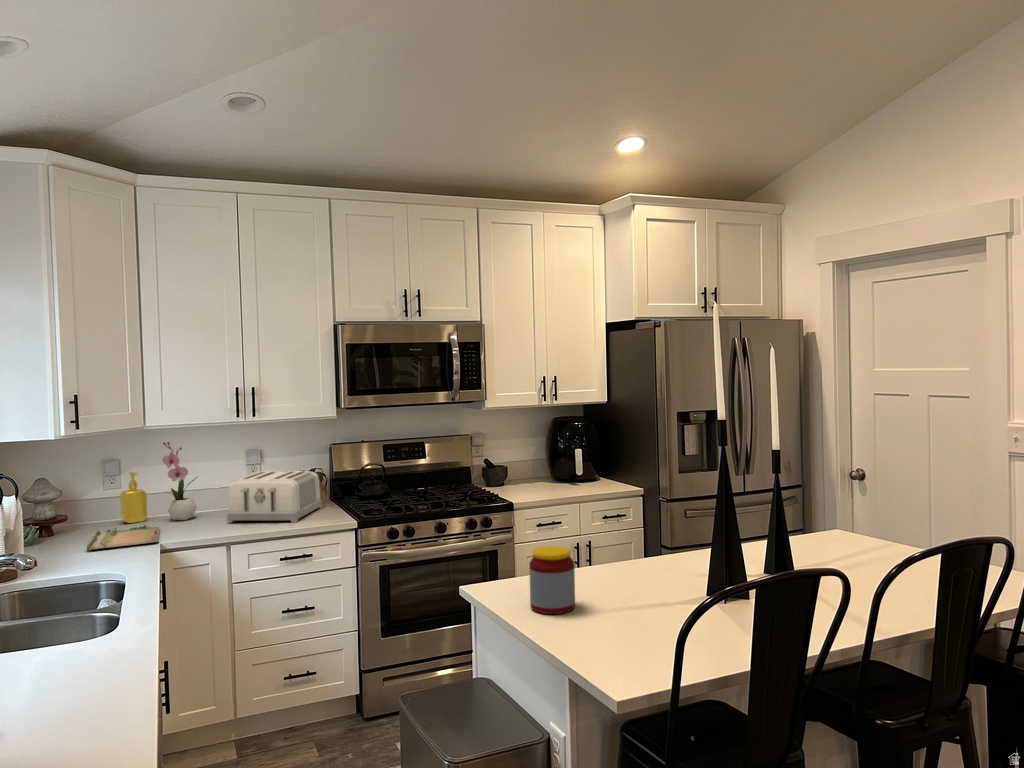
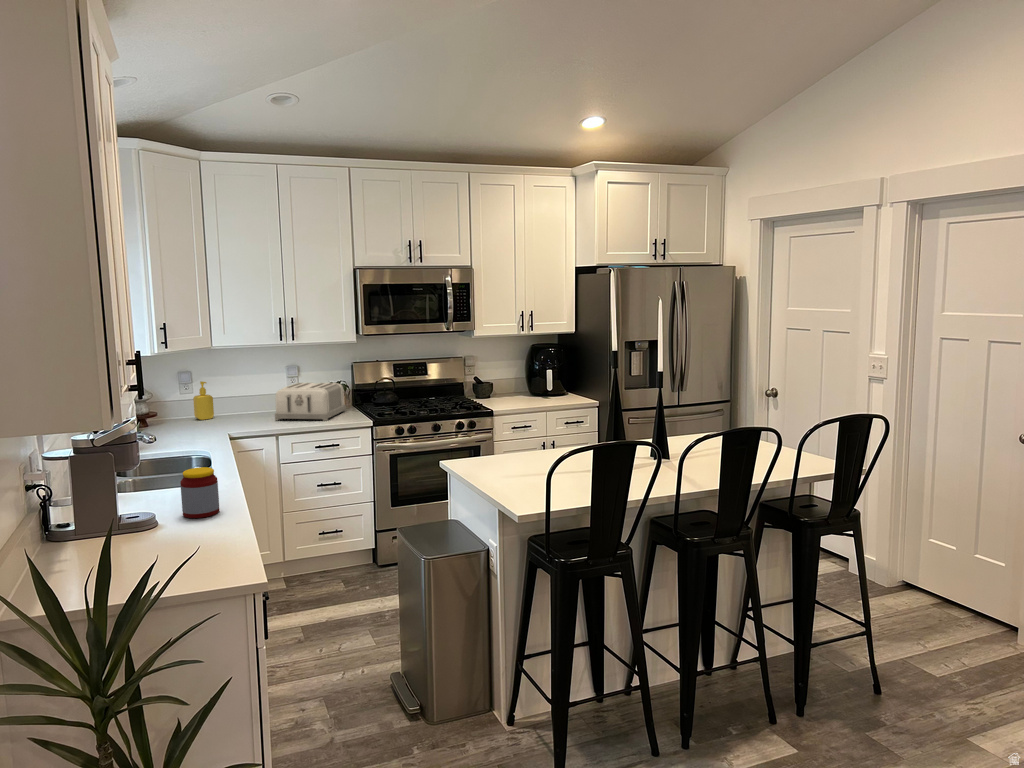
flower arrangement: present [162,442,197,520] -> none [225,359,252,418]
tray: present [87,522,160,551] -> none [176,418,227,437]
jar: present [529,546,575,614] -> present [180,467,219,518]

